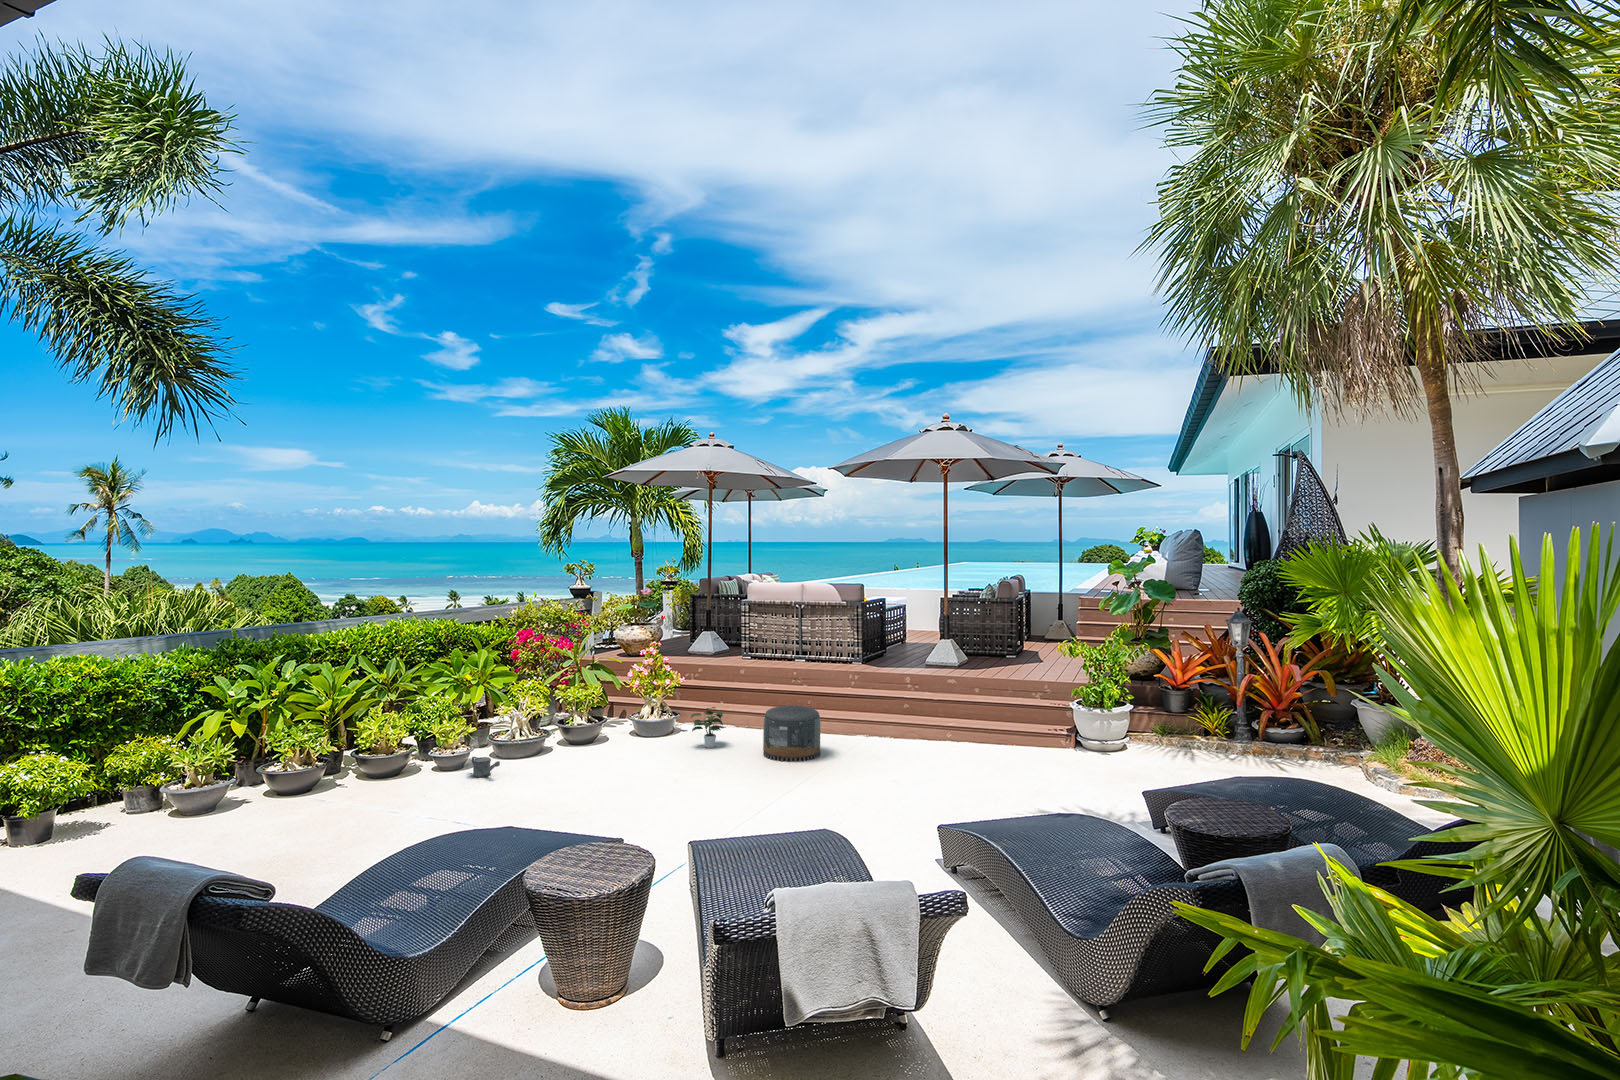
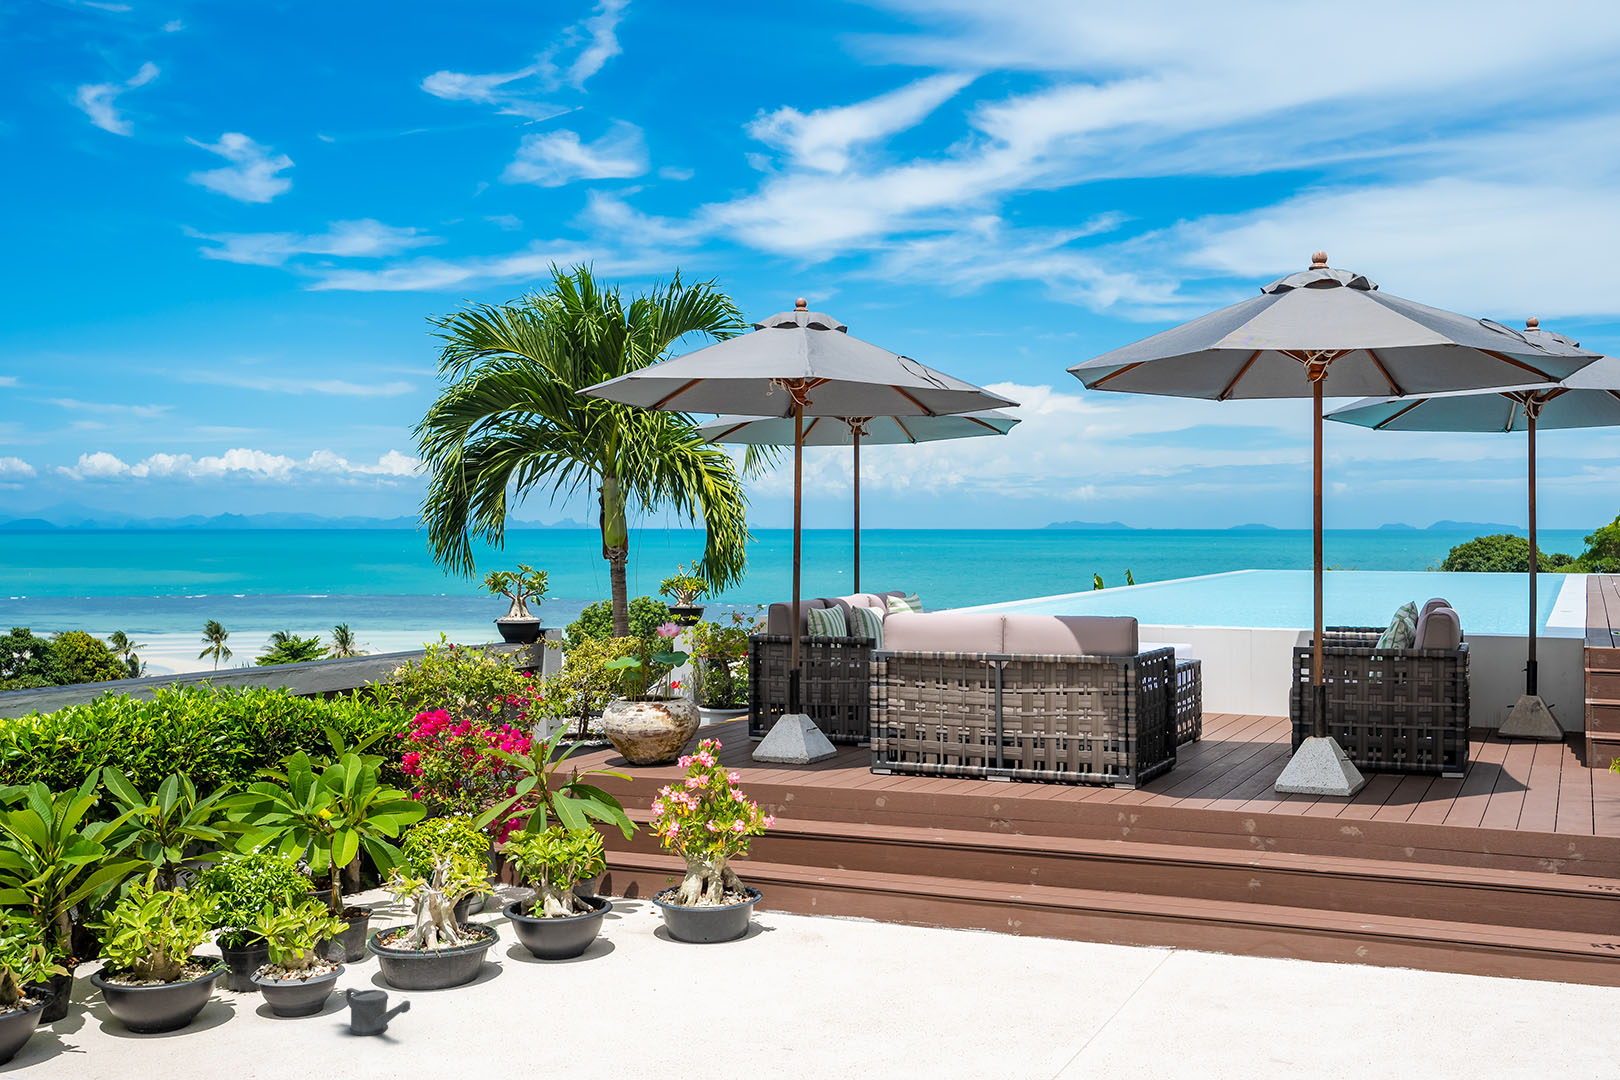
pouf: present [763,705,820,762] -> none [962,879,1088,1005]
potted plant: present [691,707,725,748] -> none [796,880,872,968]

